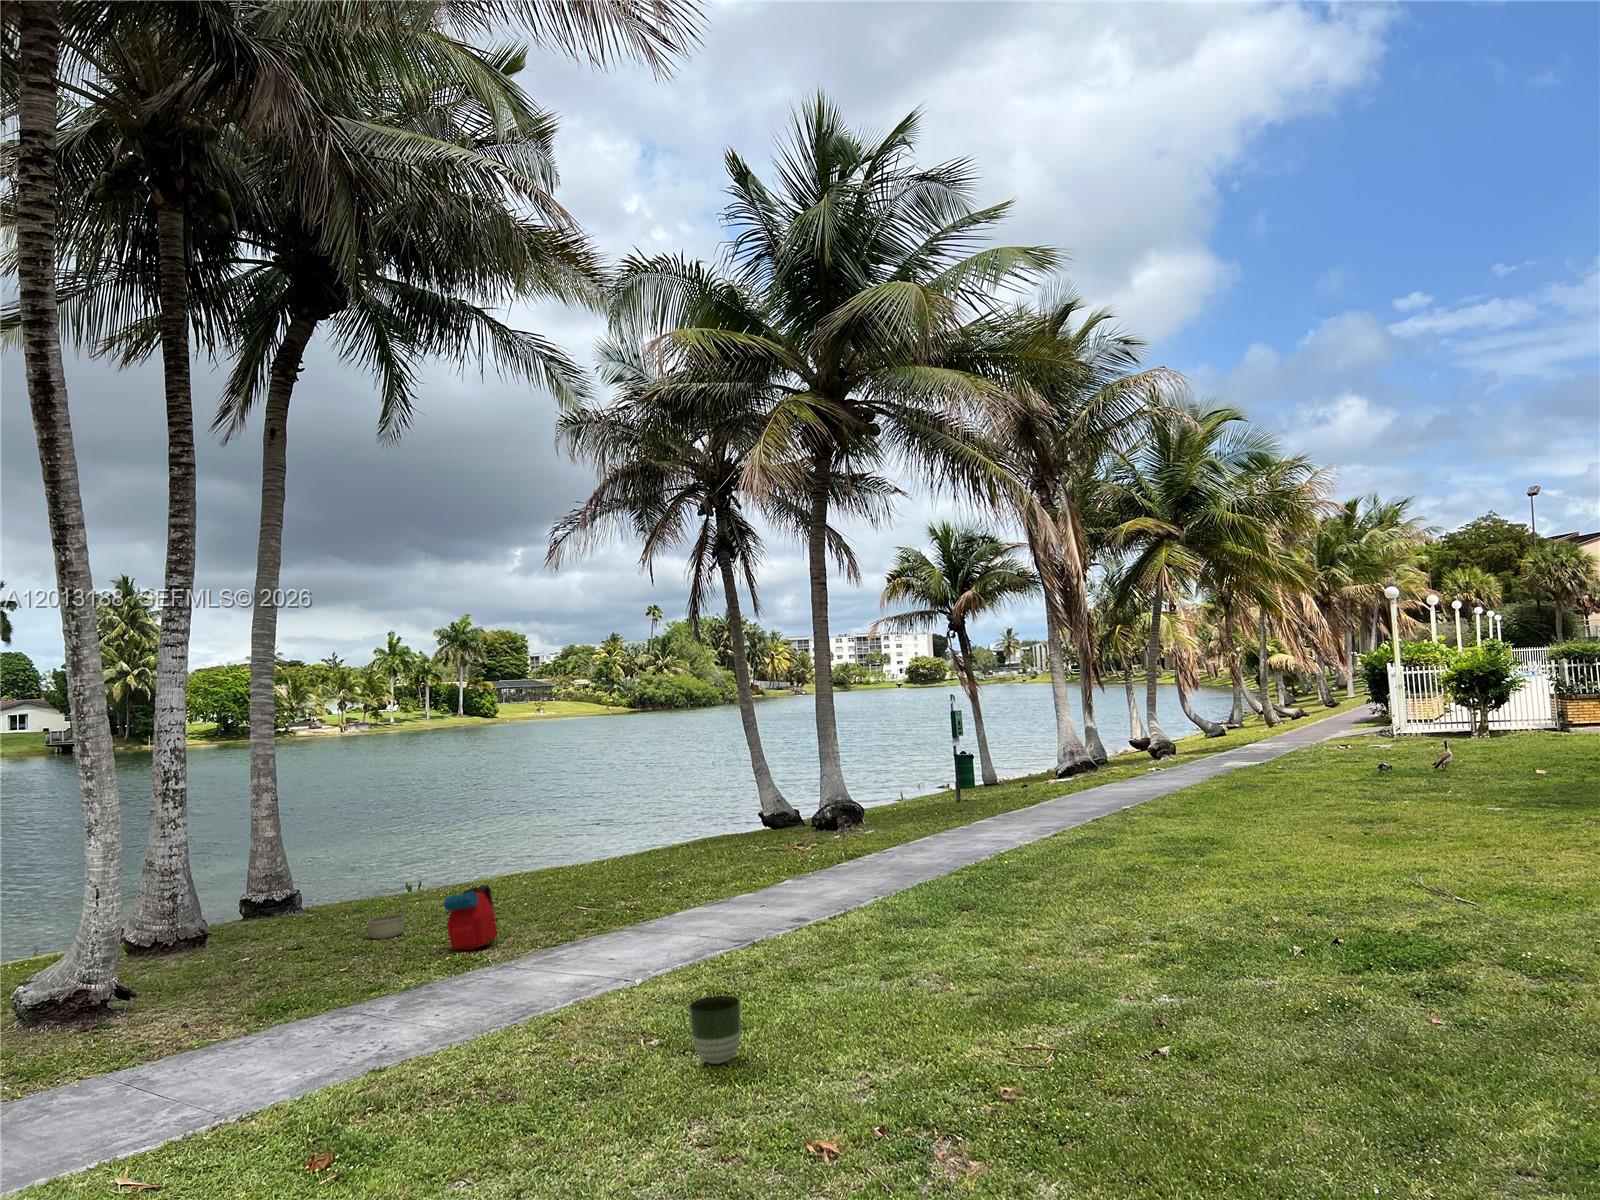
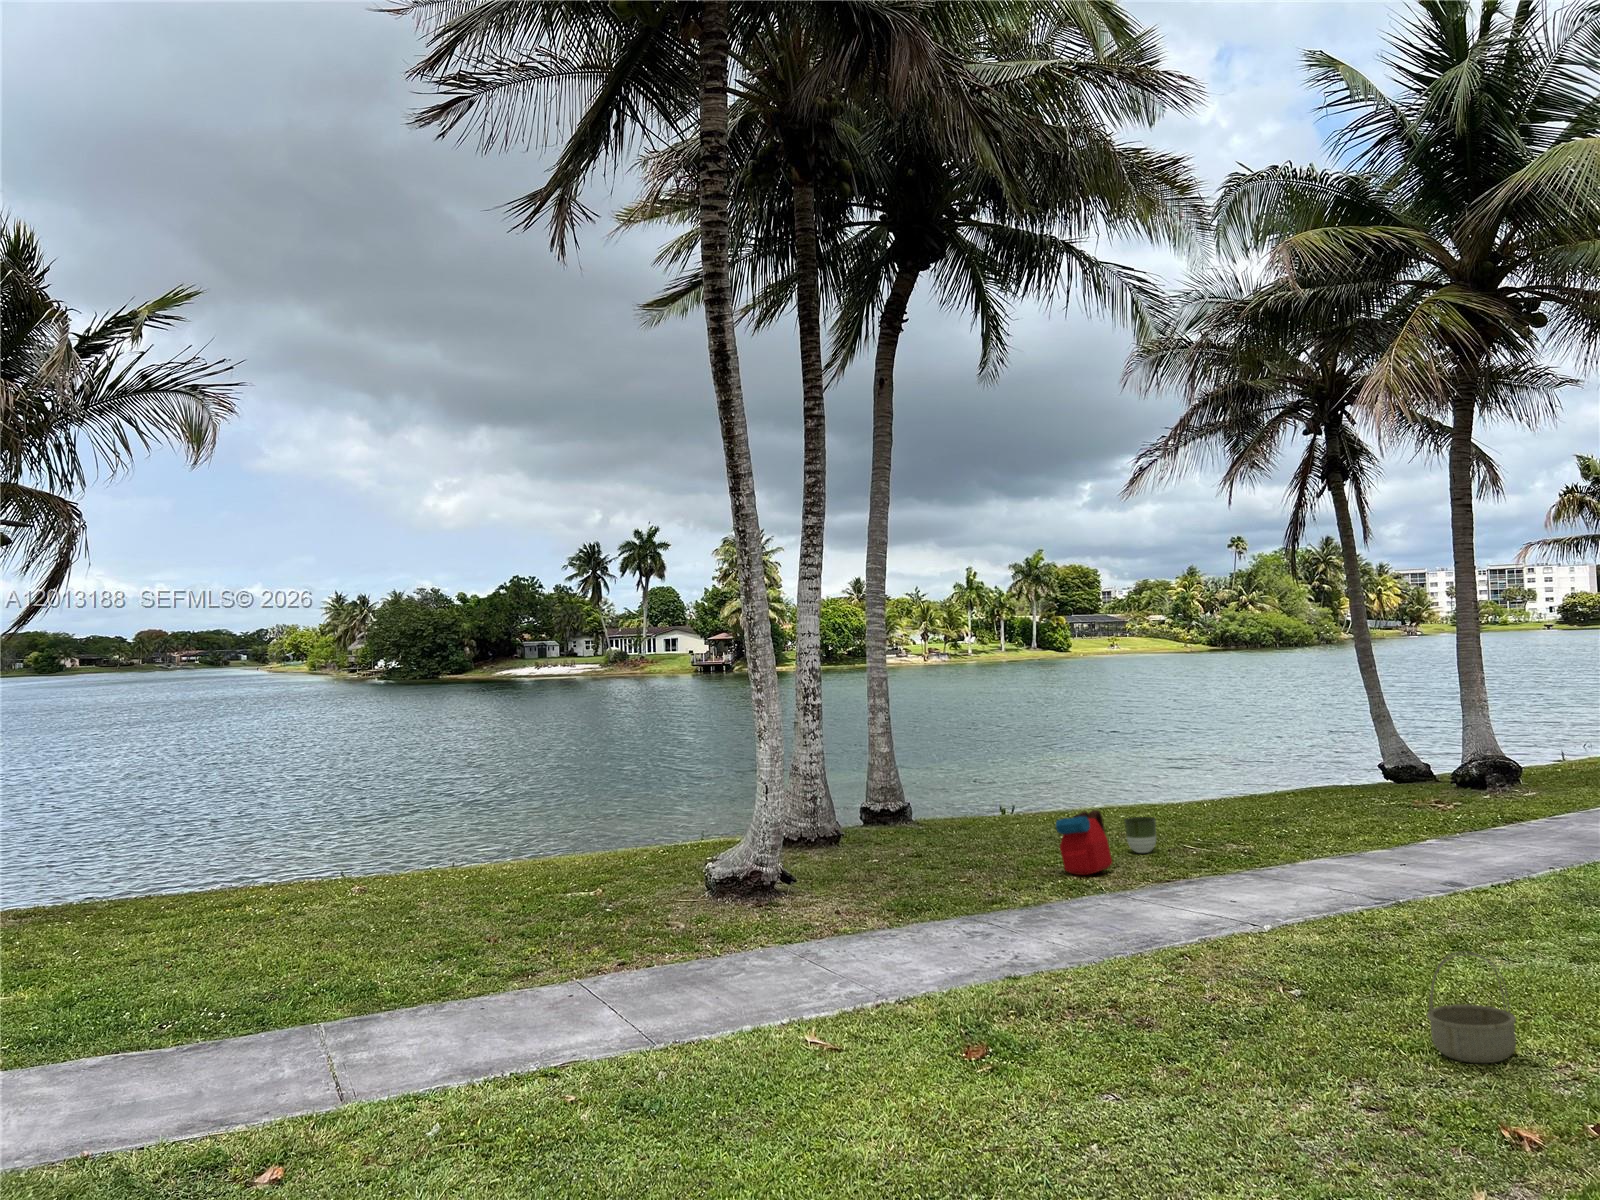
basket: present [367,889,405,939] -> present [1427,951,1516,1063]
planter: present [689,996,741,1064] -> present [1124,817,1156,853]

